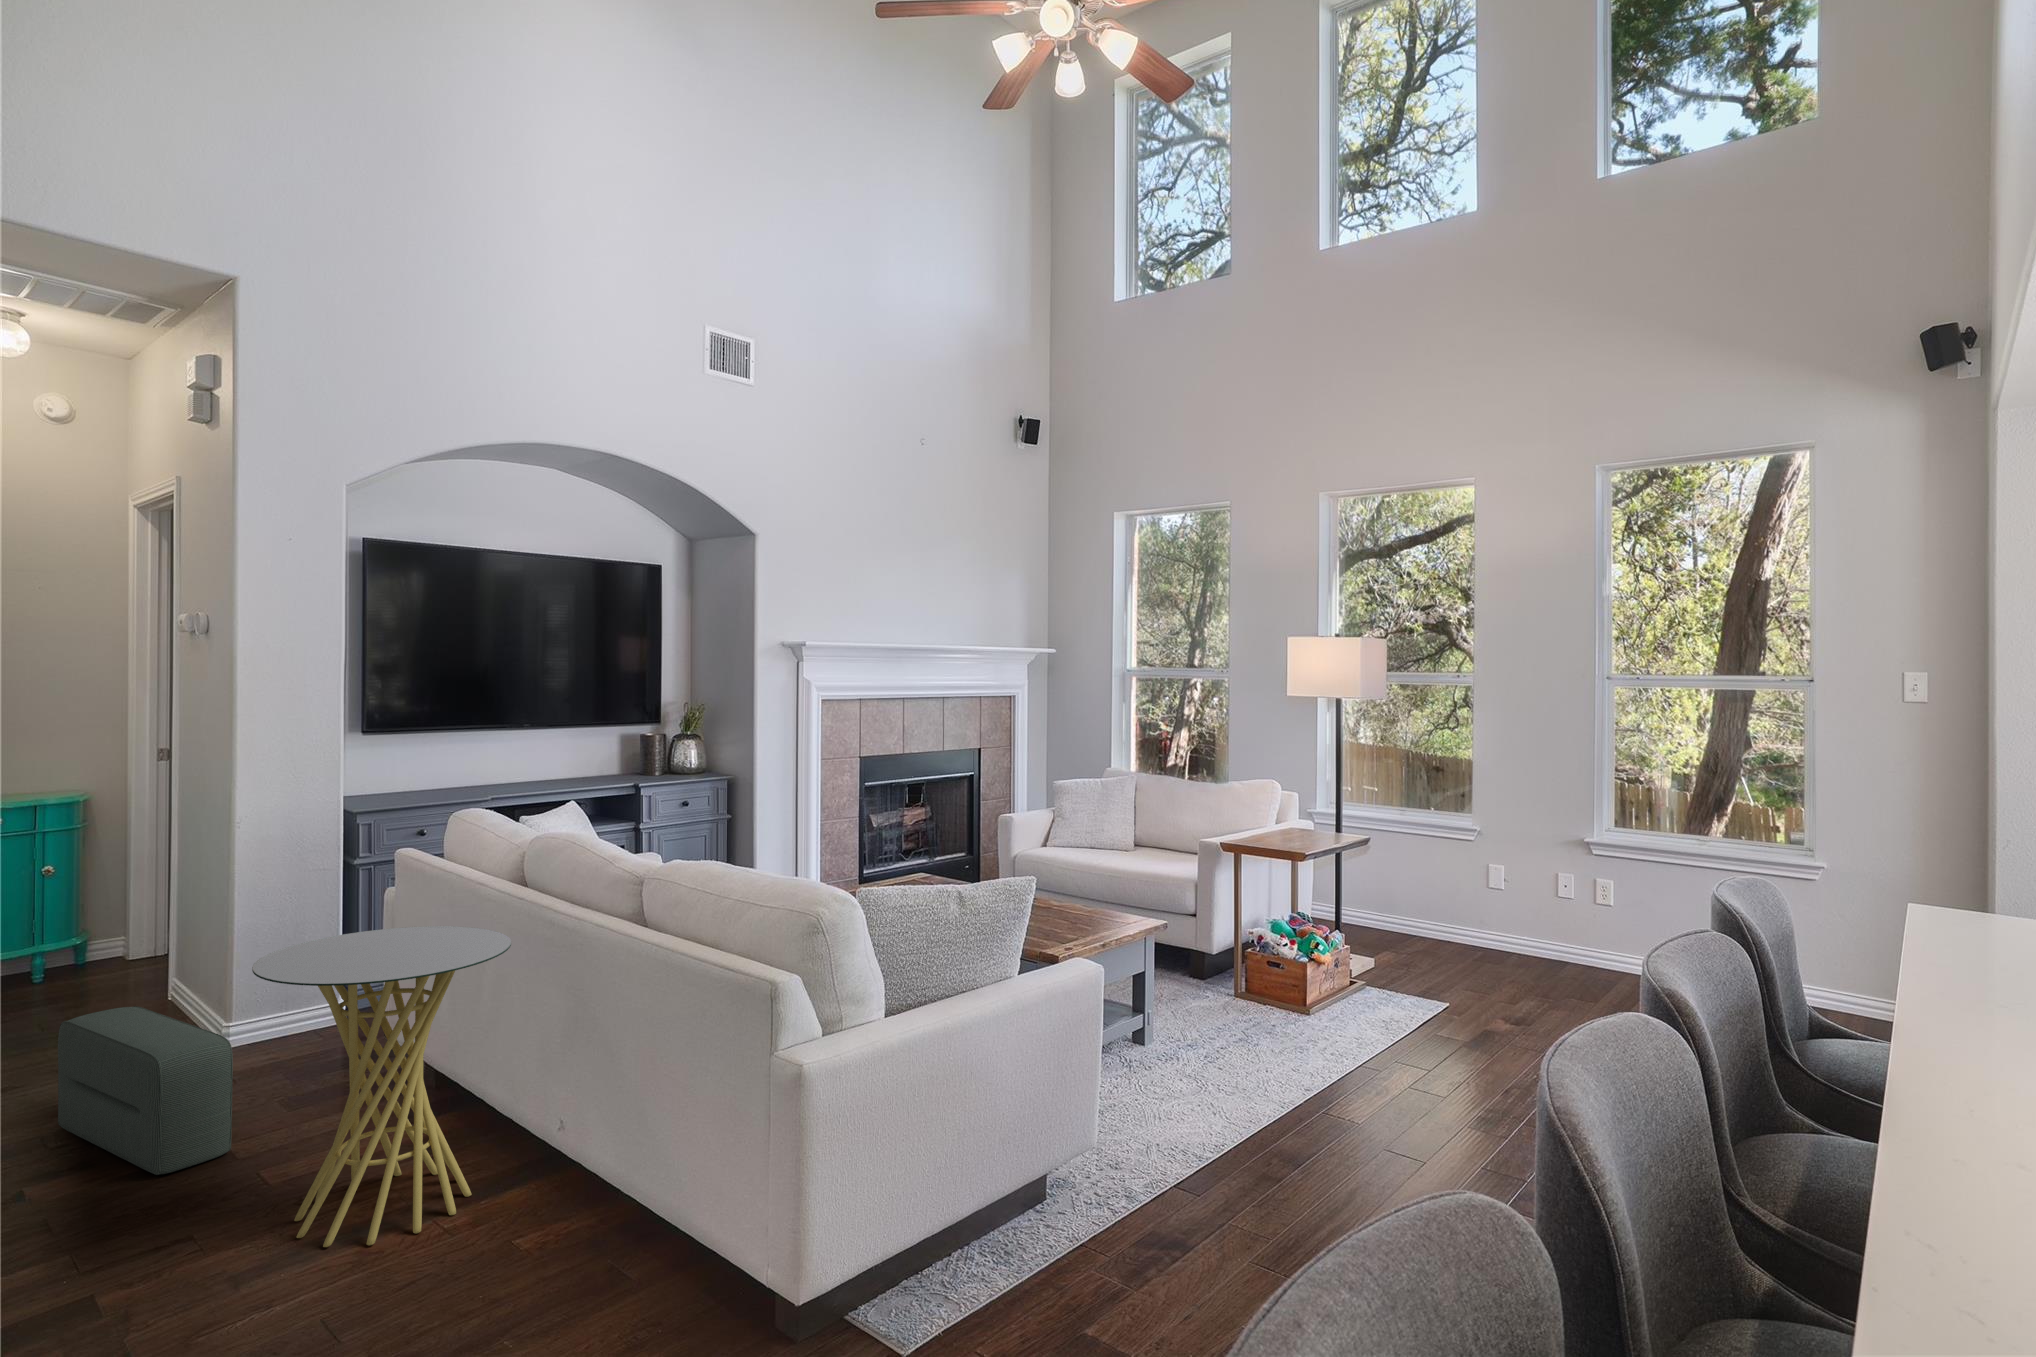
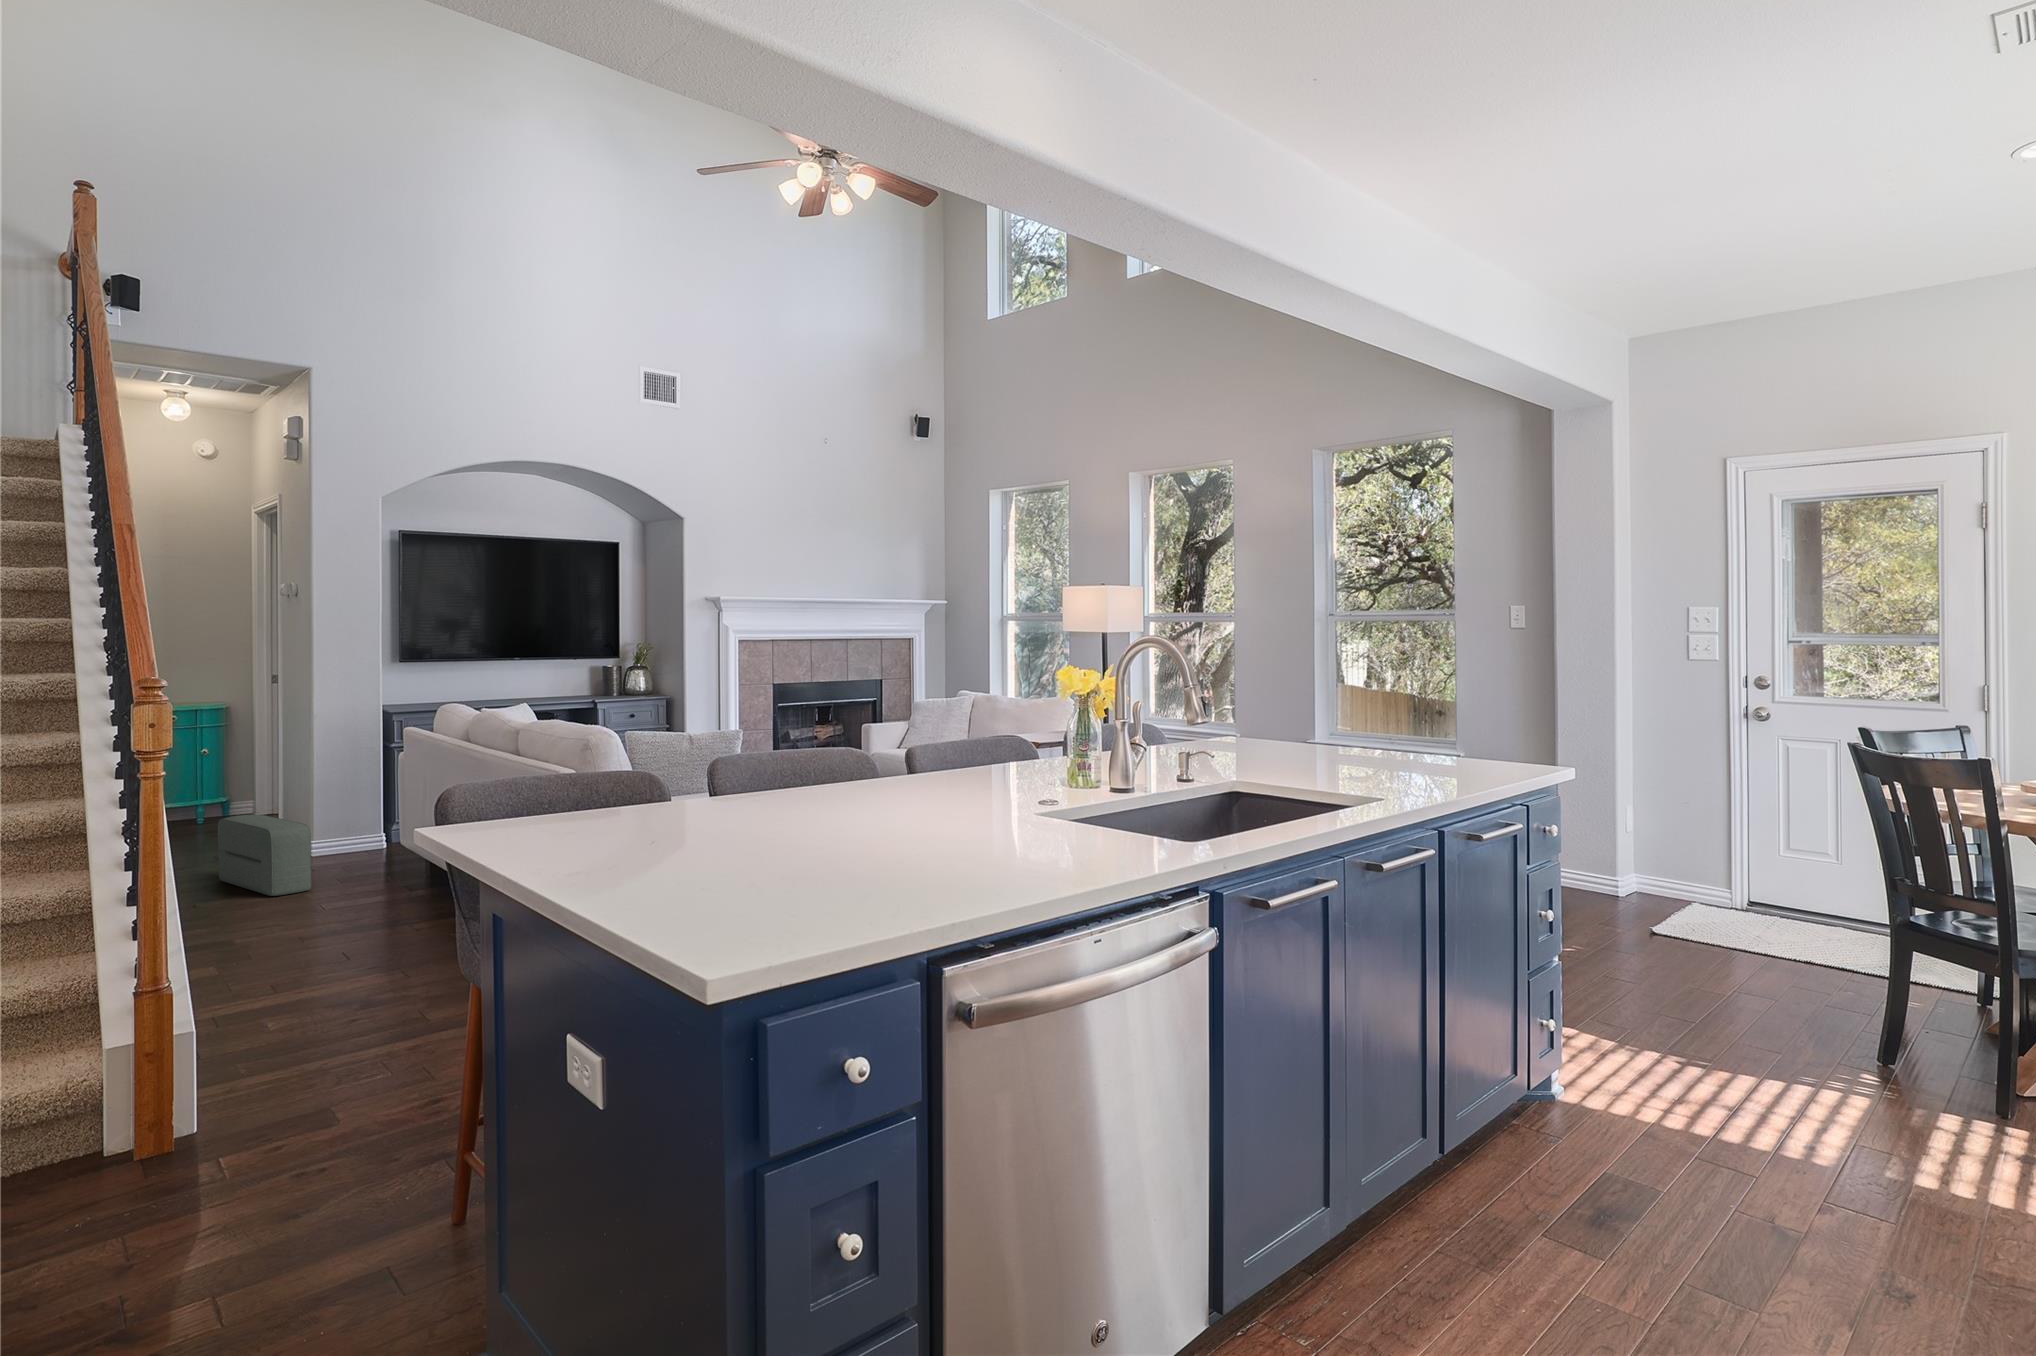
side table: present [252,926,511,1247] -> none [313,760,455,918]

